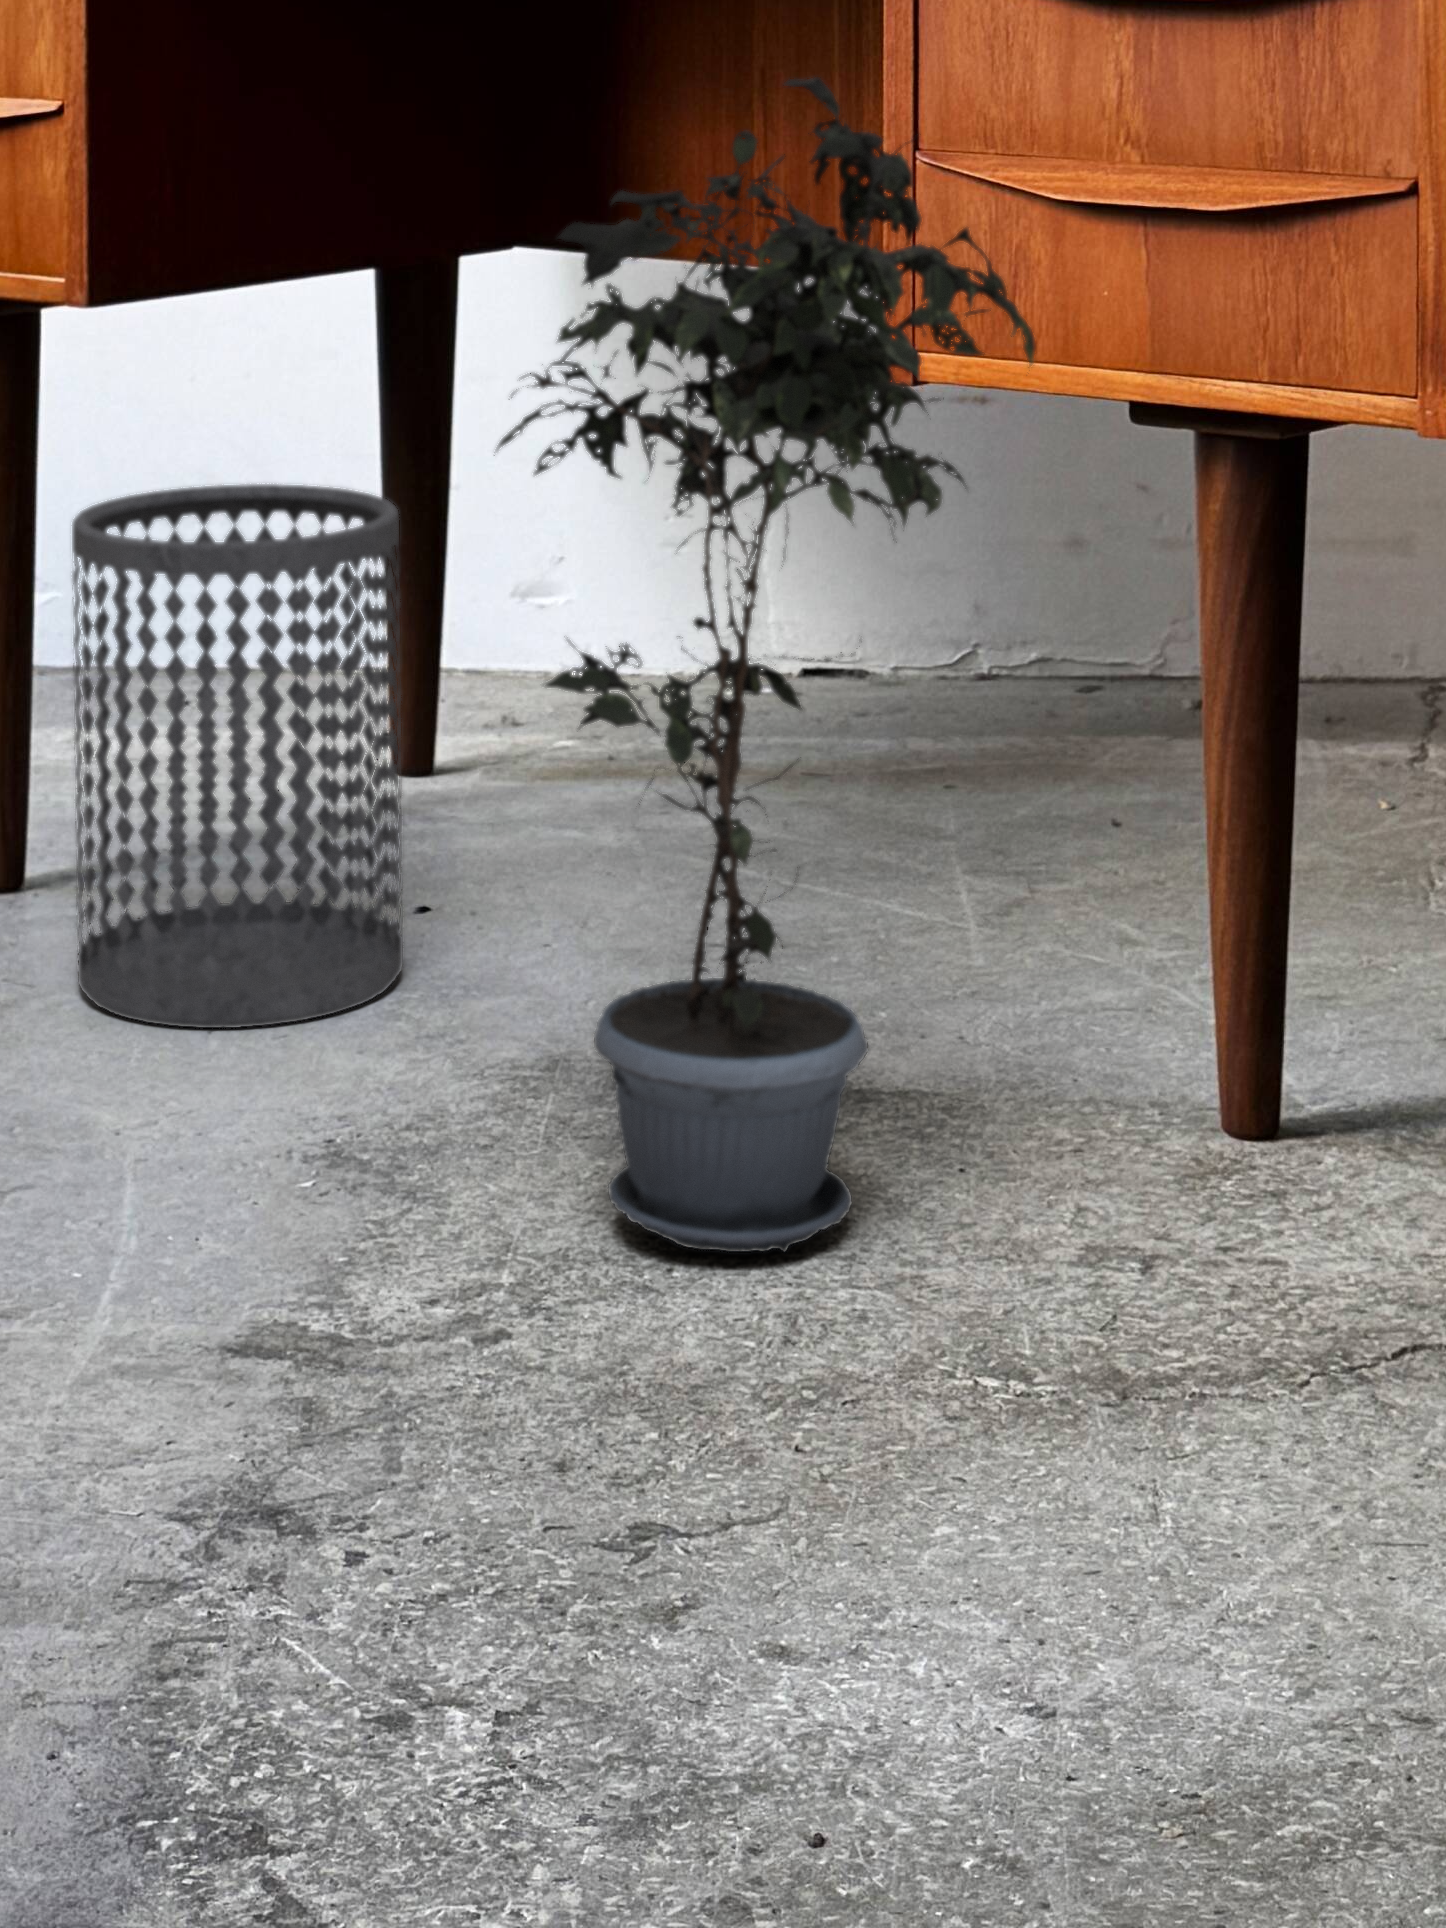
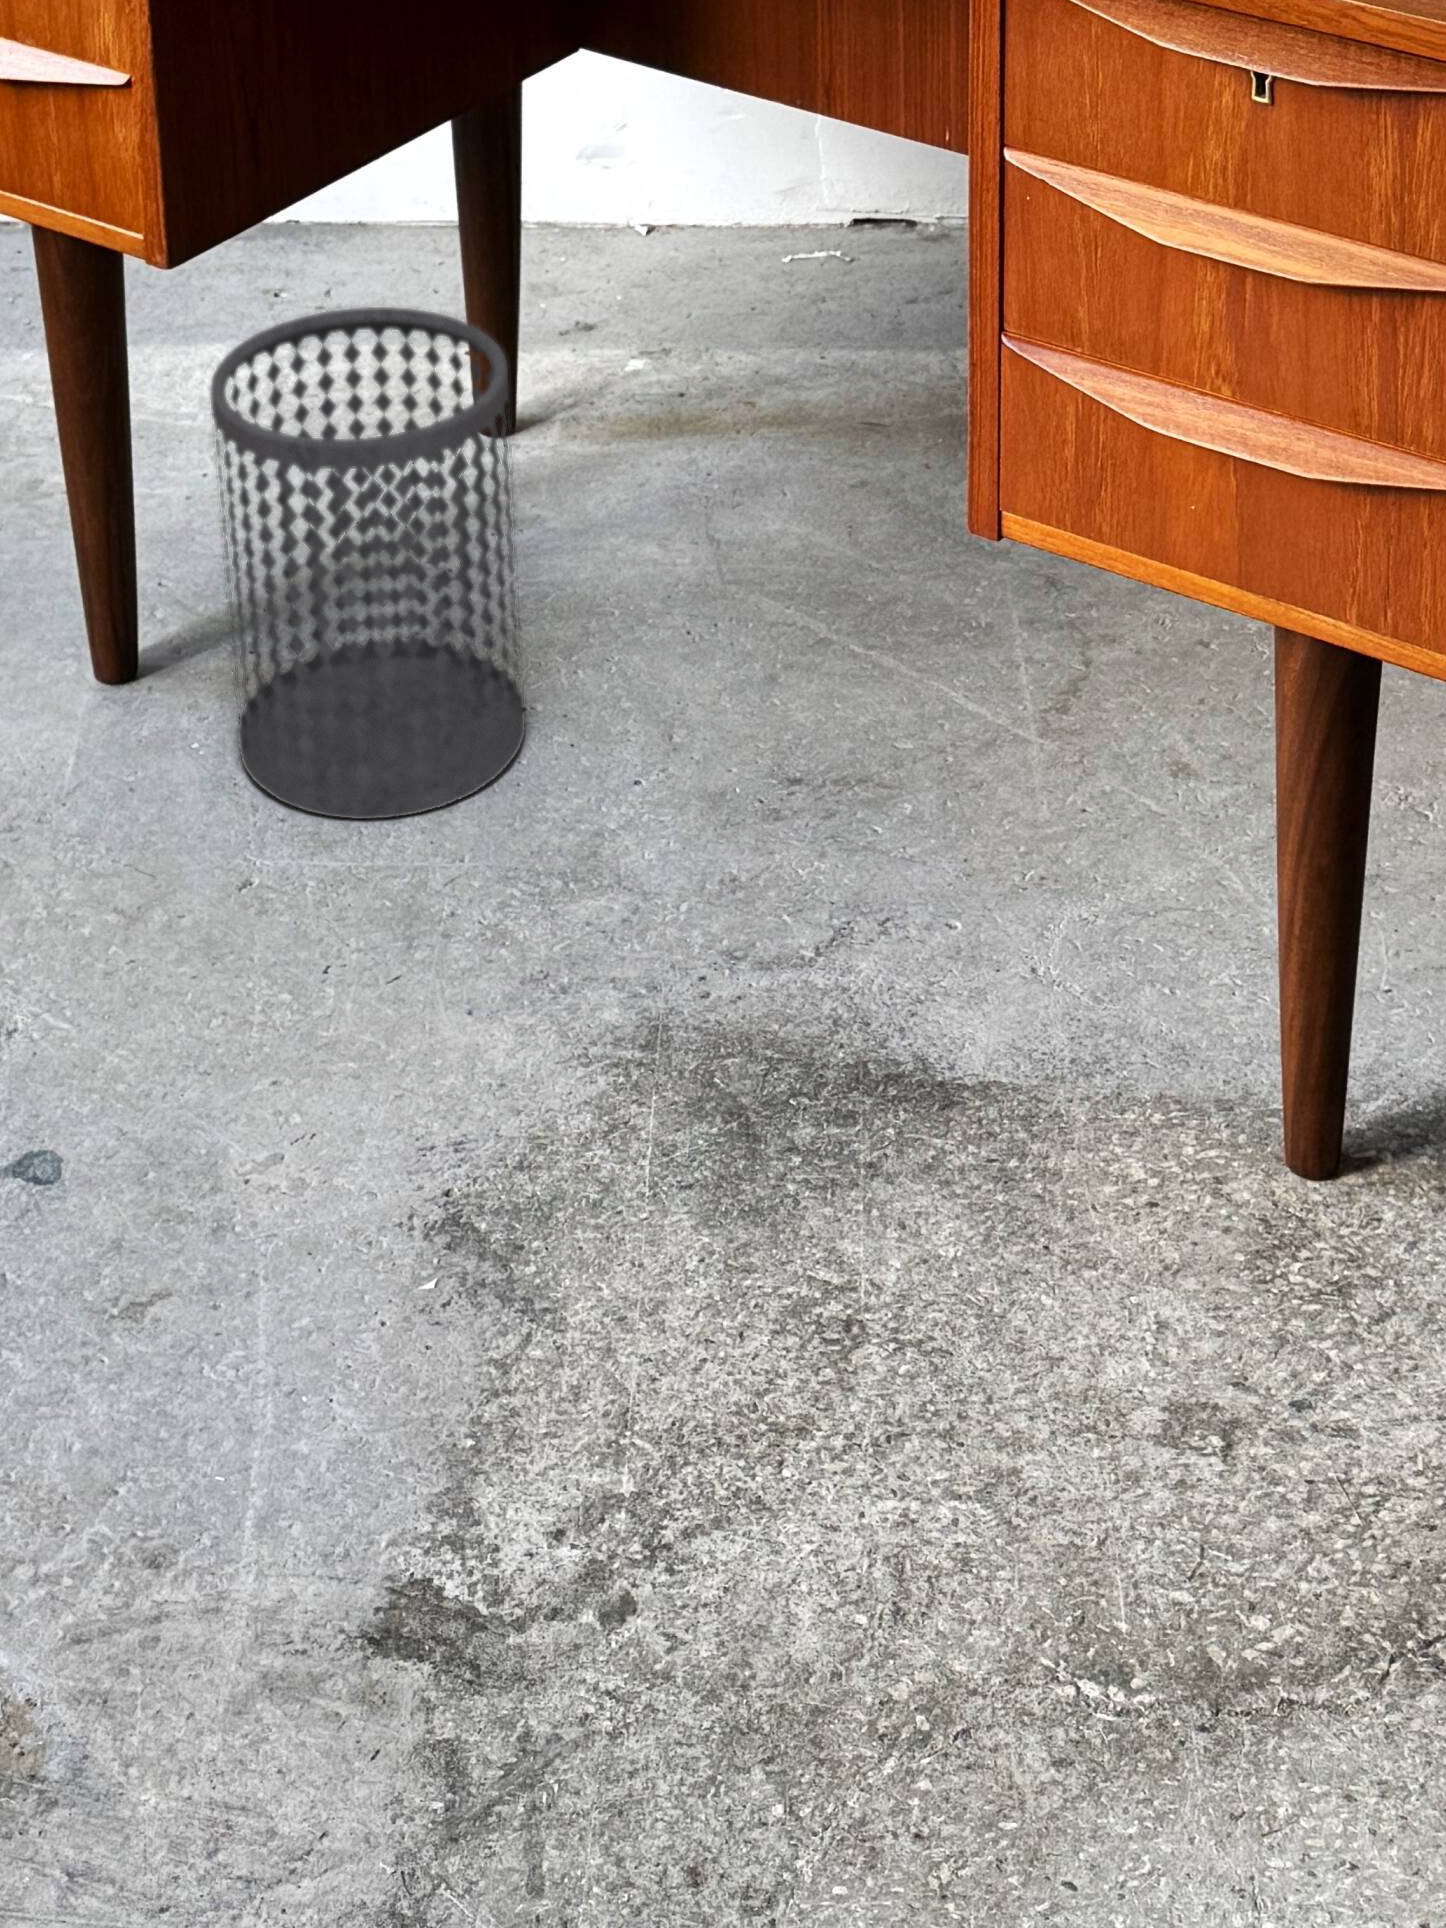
potted plant: present [494,77,1035,1252] -> none [628,193,1120,1155]

